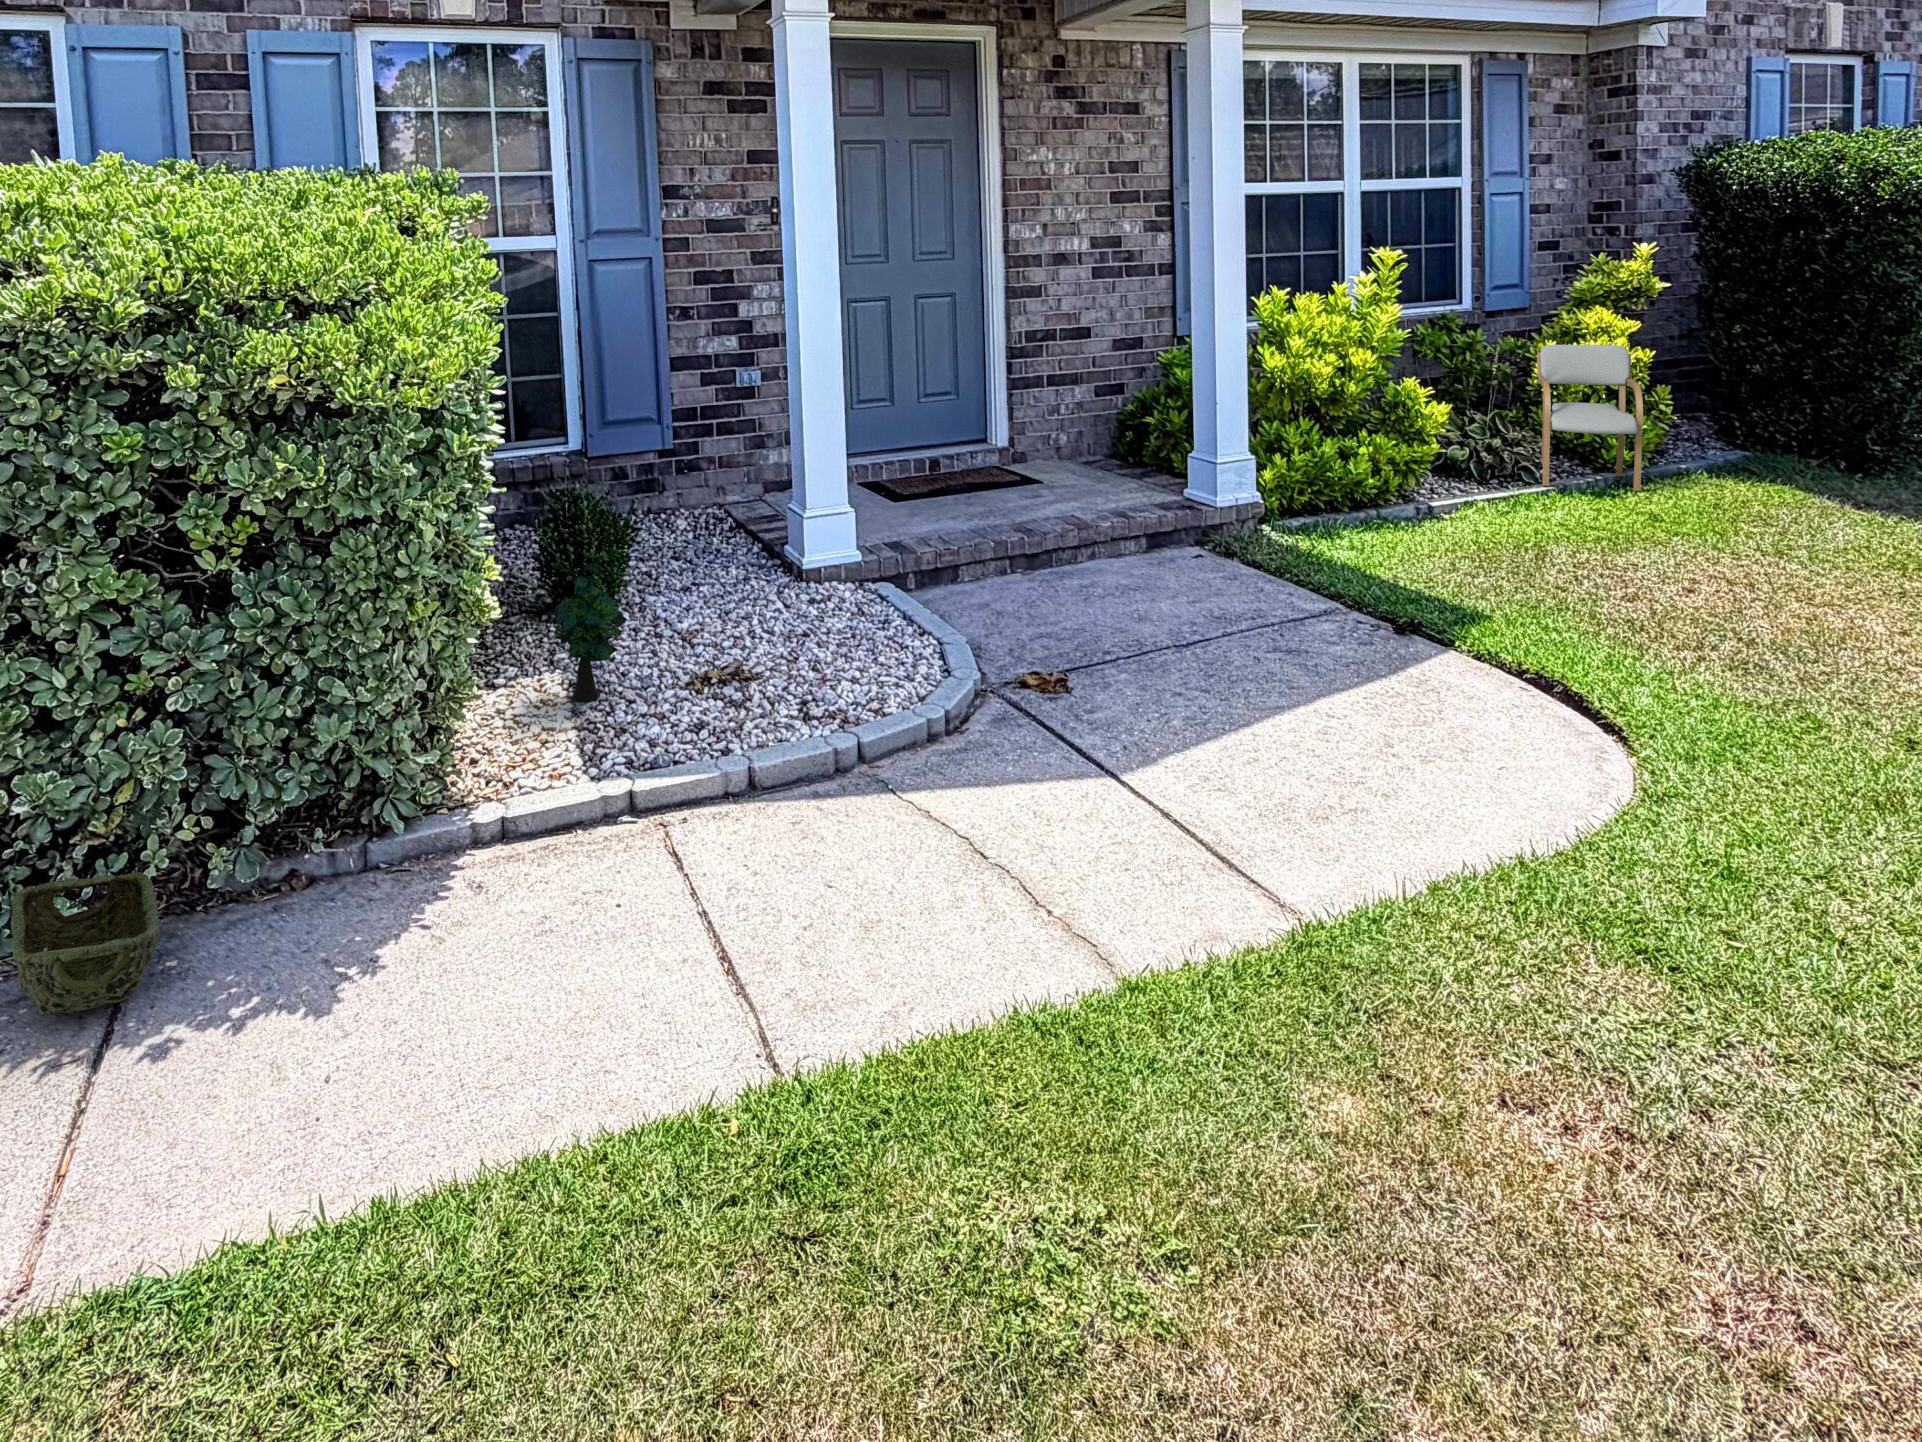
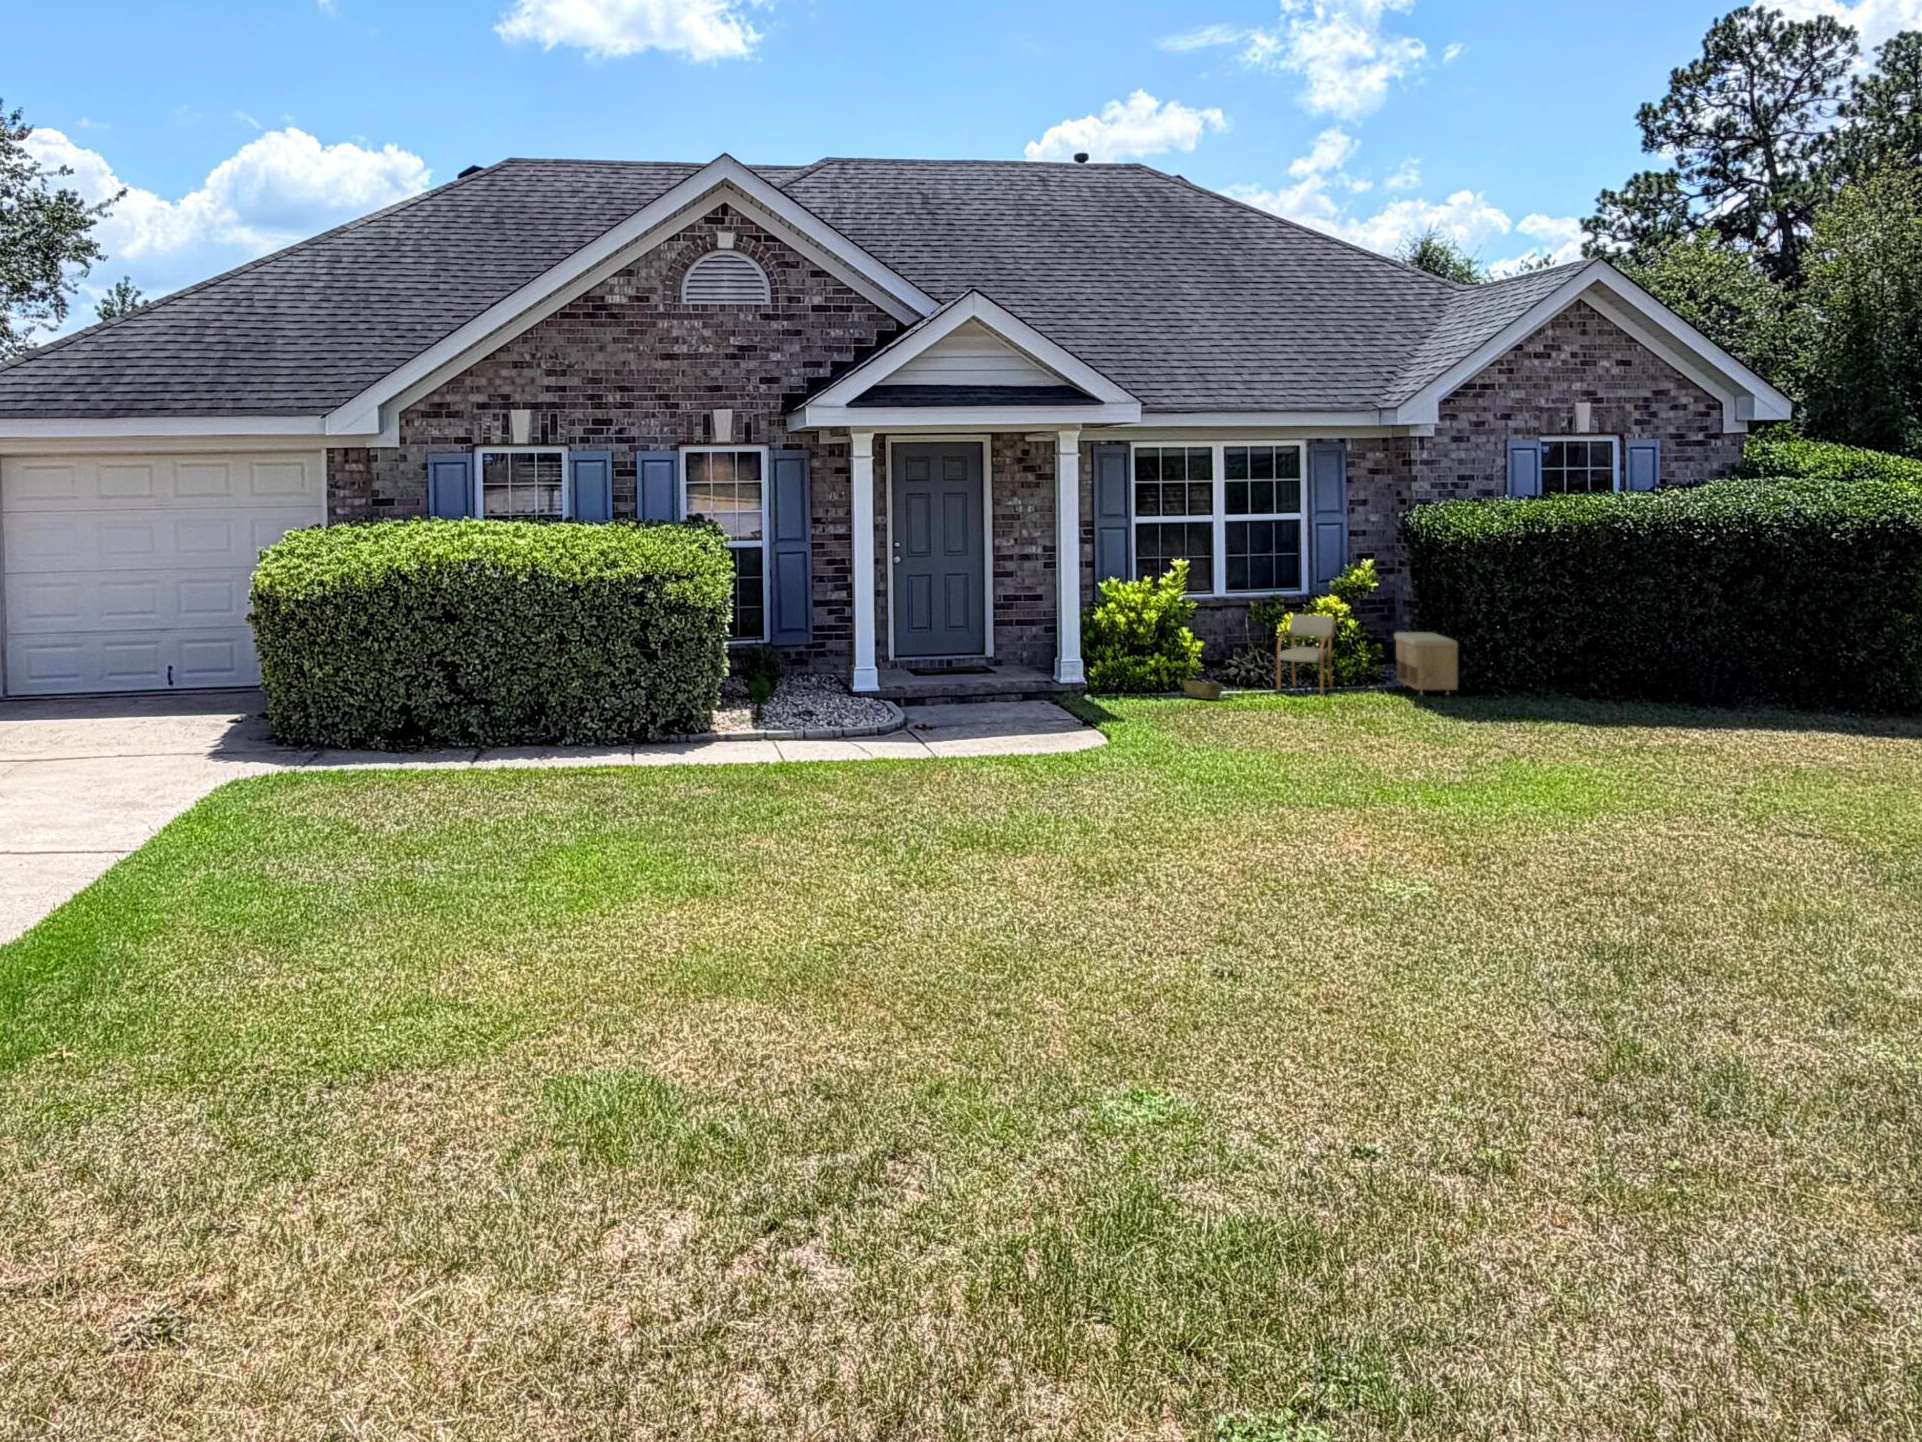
storage bench: none [1687,366,1858,480] -> present [1394,632,1458,695]
woven basket: present [11,872,160,1015] -> present [1182,680,1223,699]

